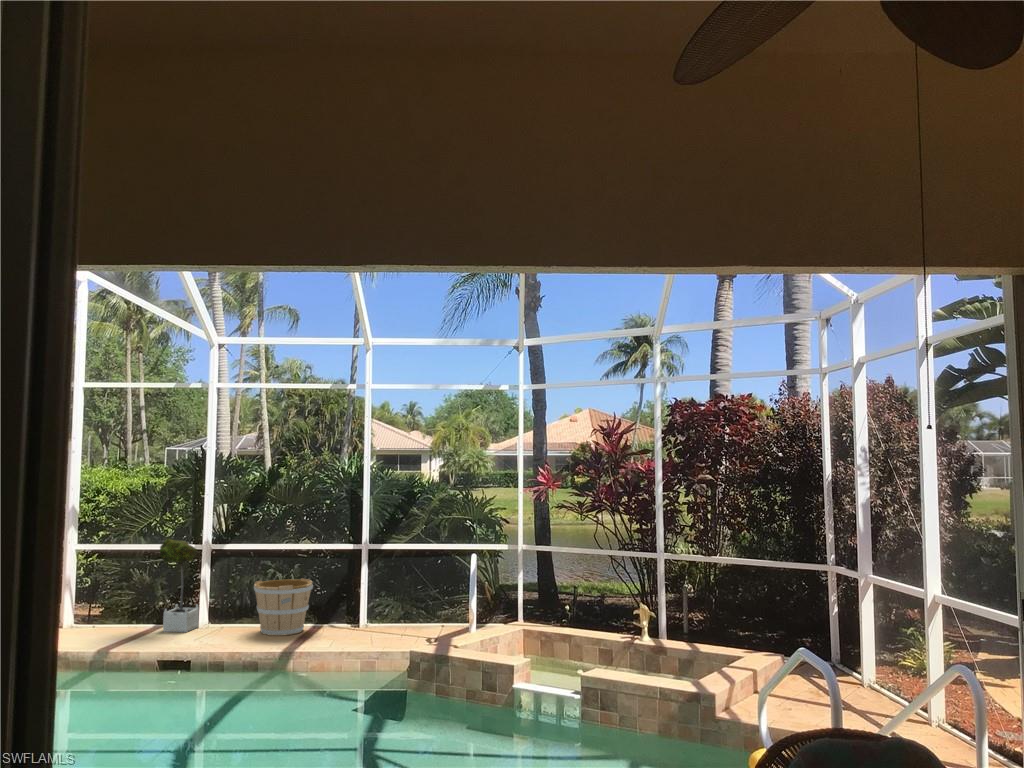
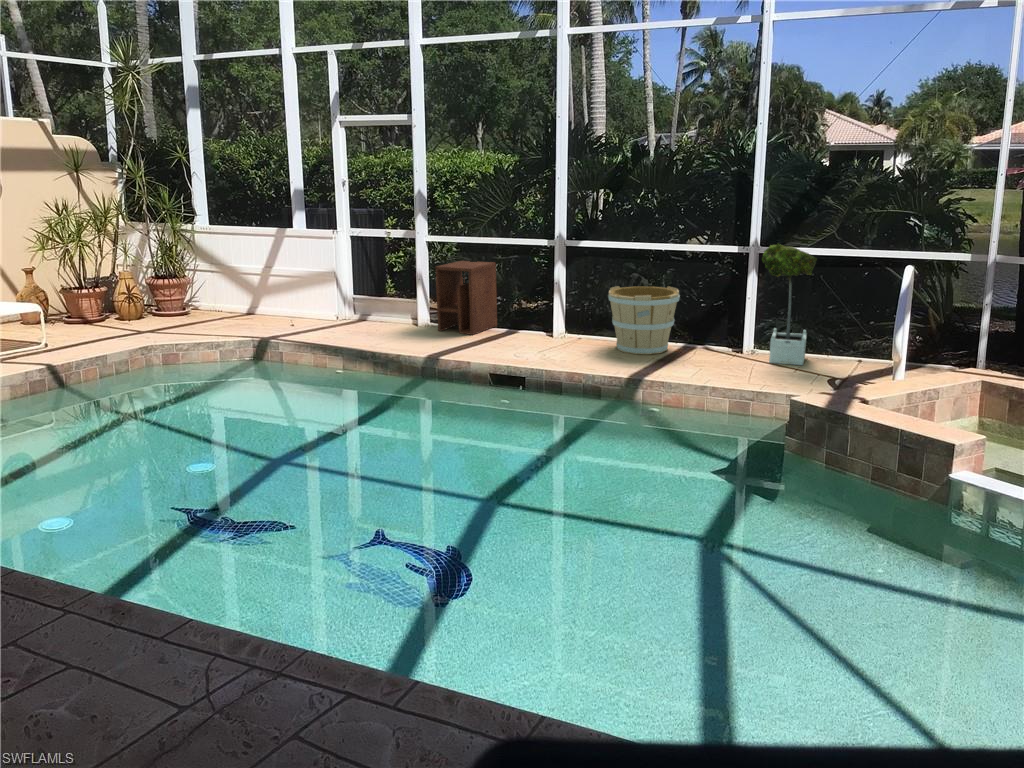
potted tree: present [160,539,199,632] -> present [762,243,817,365]
side table: none [81,566,143,634] -> present [435,261,497,335]

